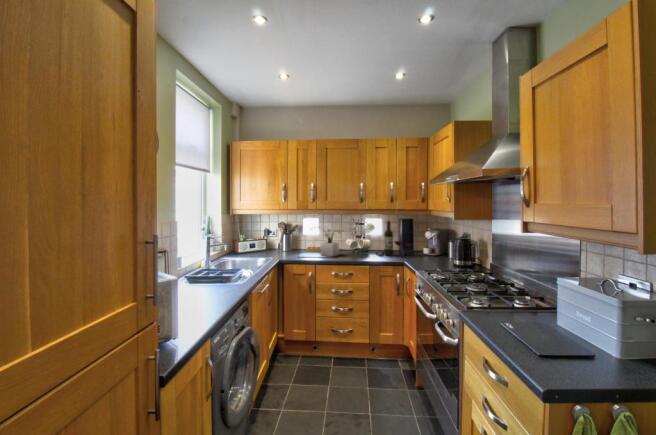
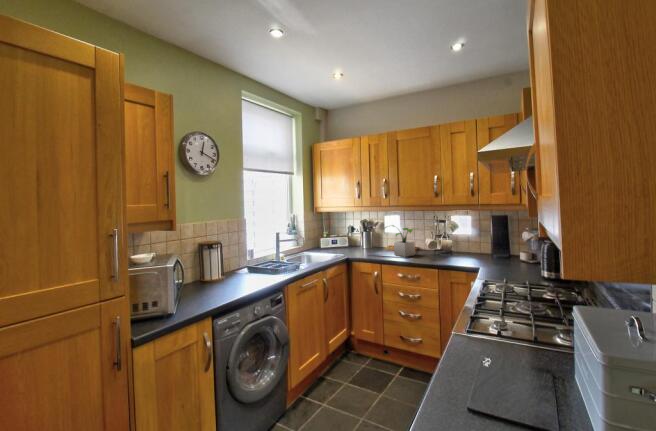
wine bottle: present [376,221,412,257] -> none [456,220,501,262]

